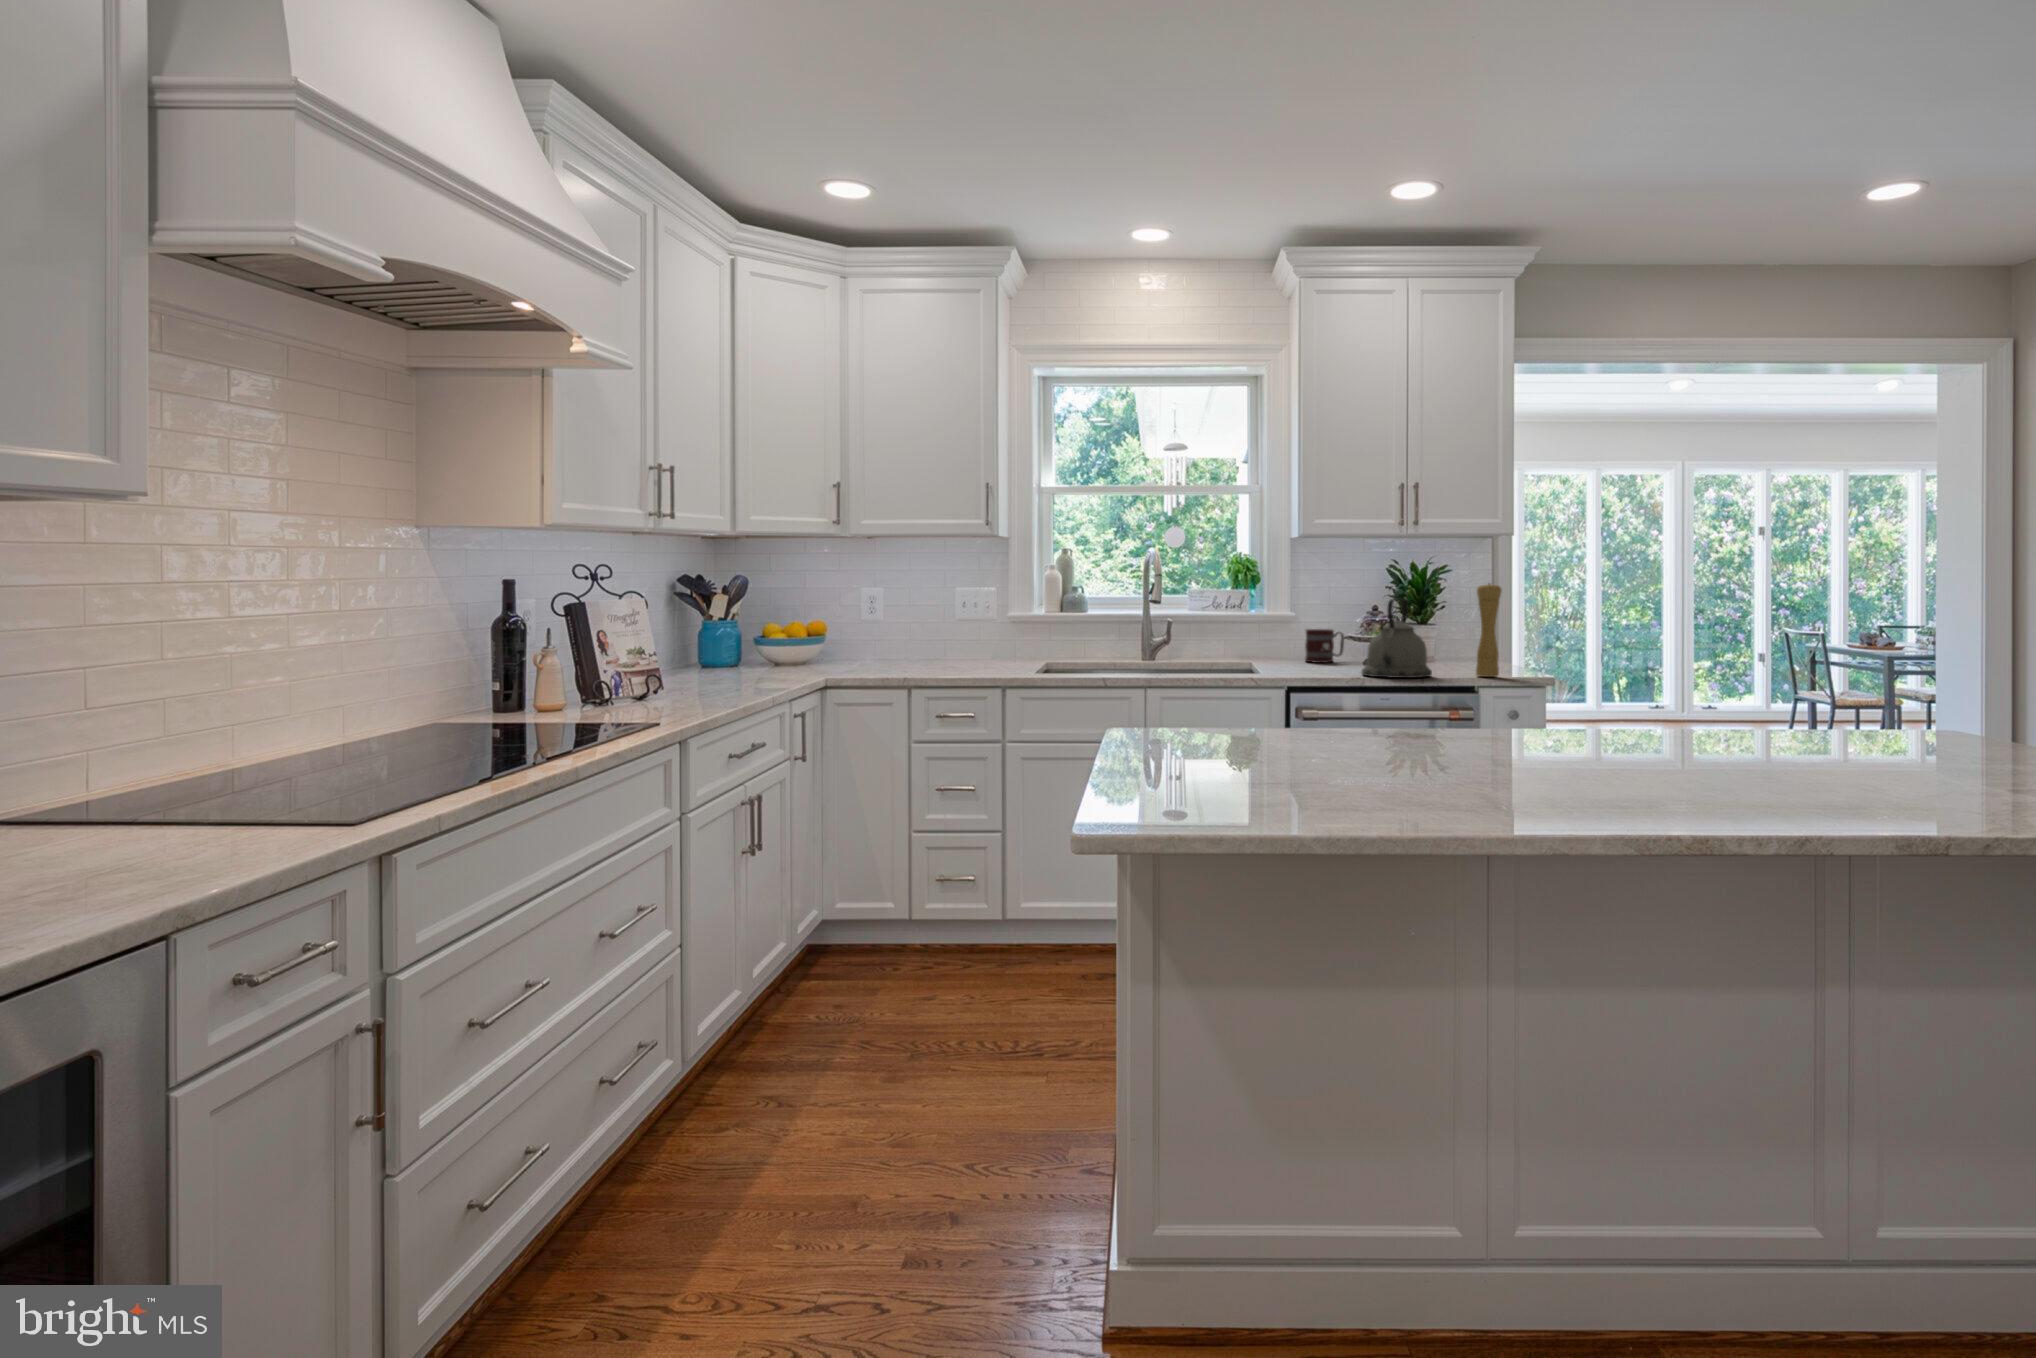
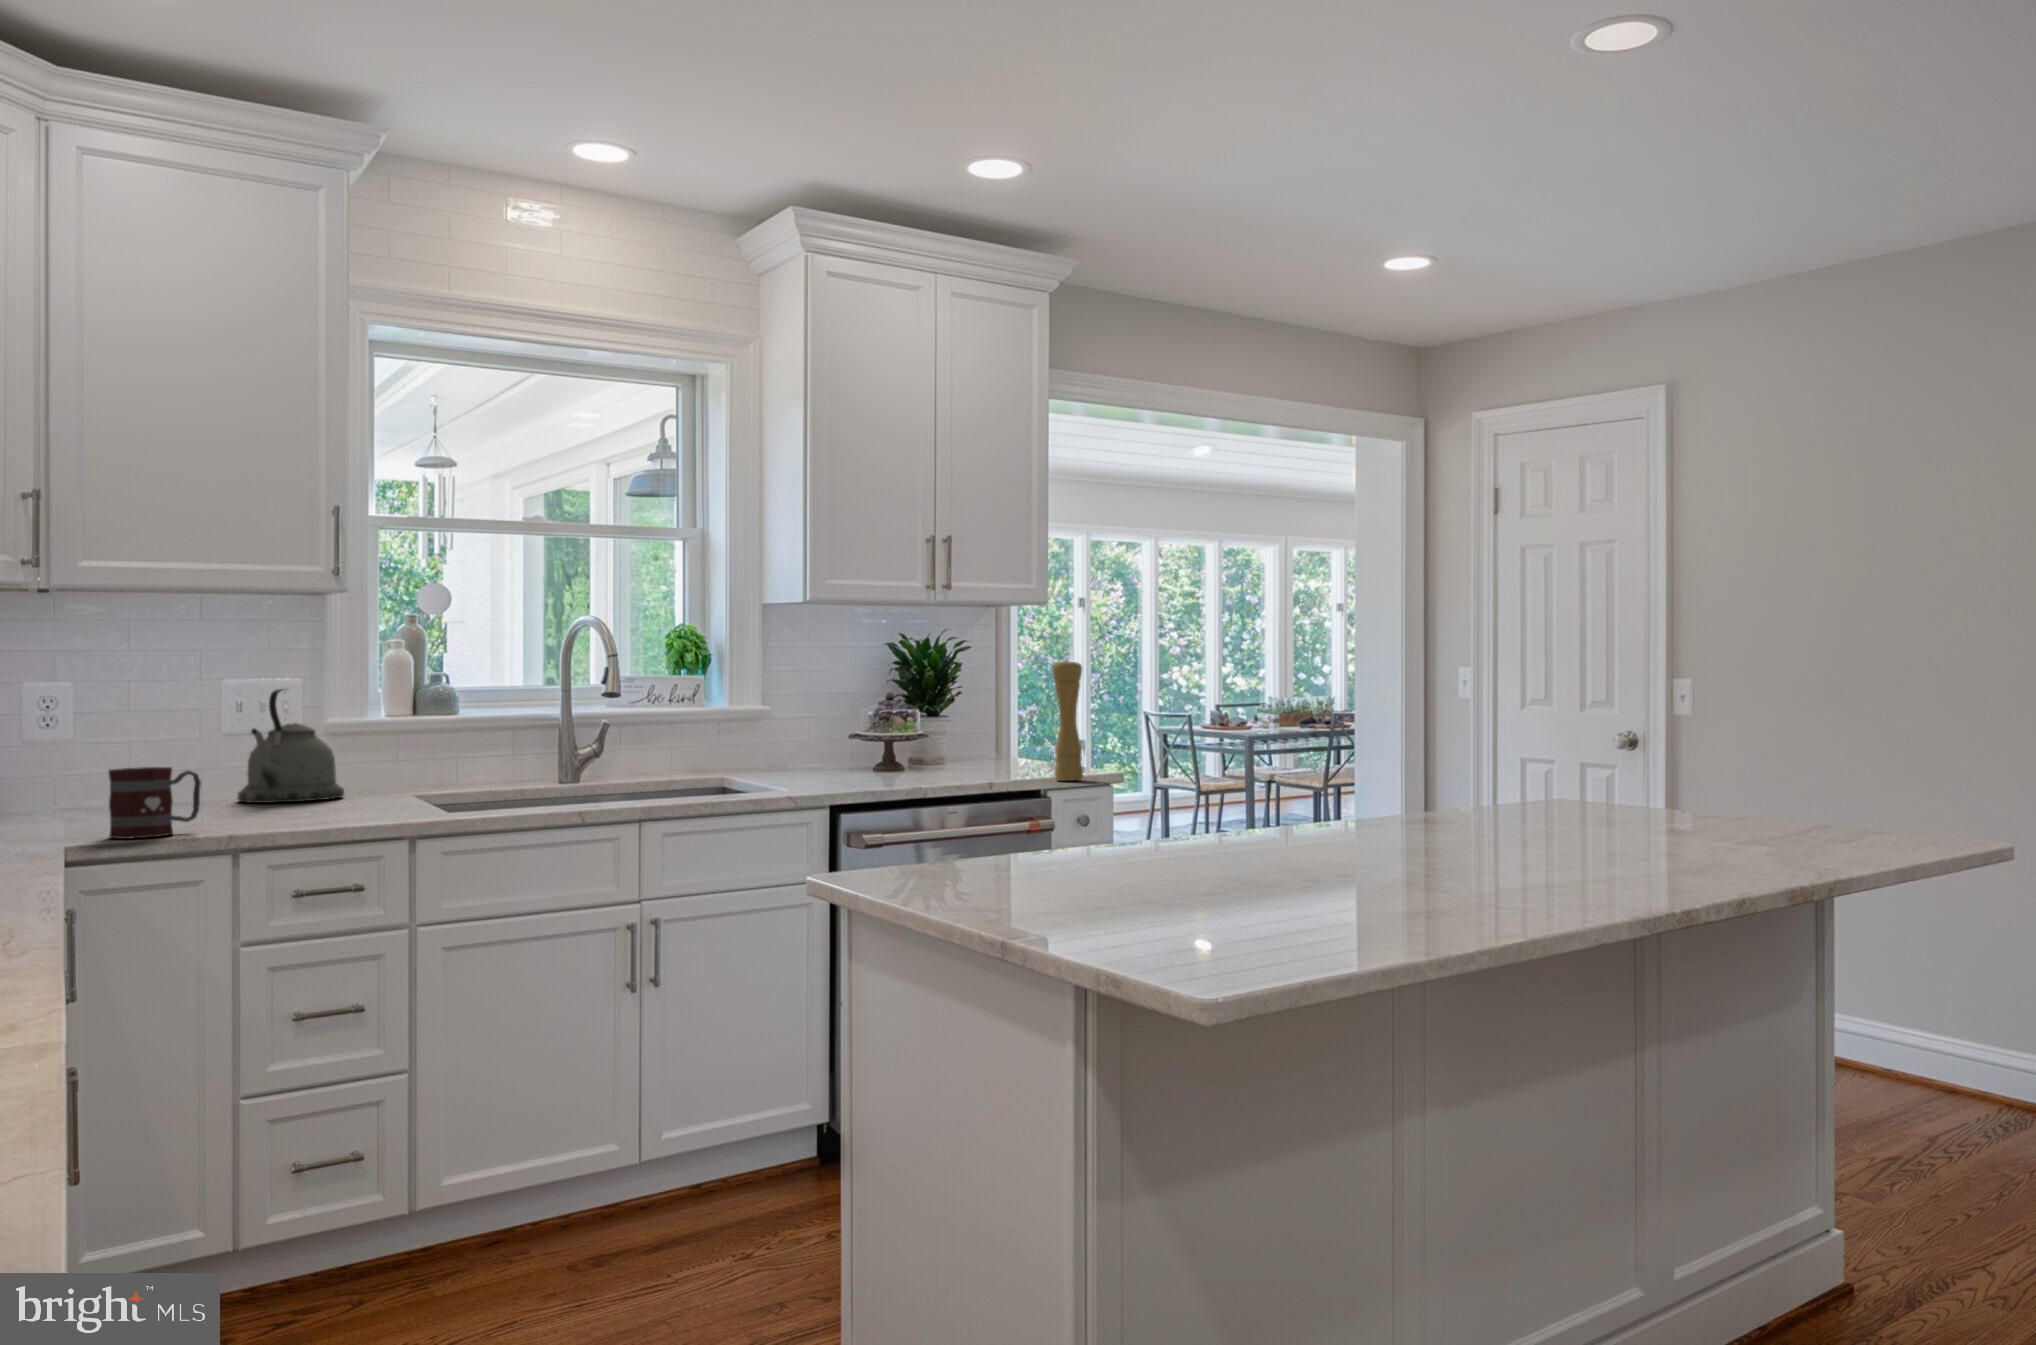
kettle: present [1362,599,1432,678] -> present [238,689,344,803]
mug: present [1305,629,1344,663] -> present [109,767,201,839]

